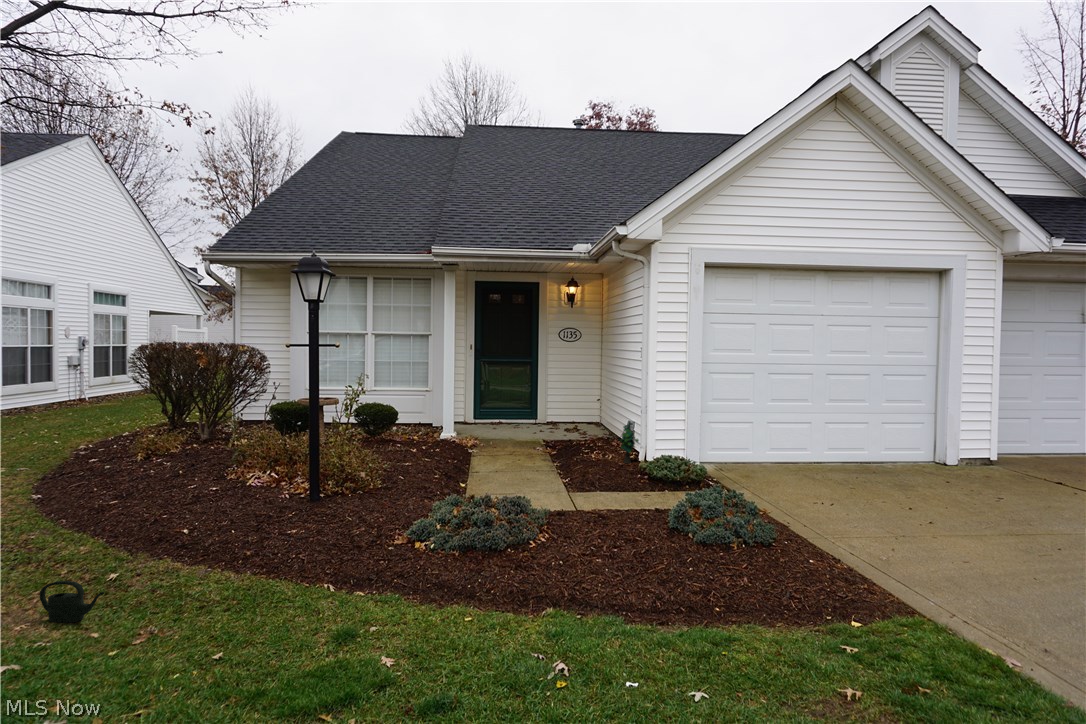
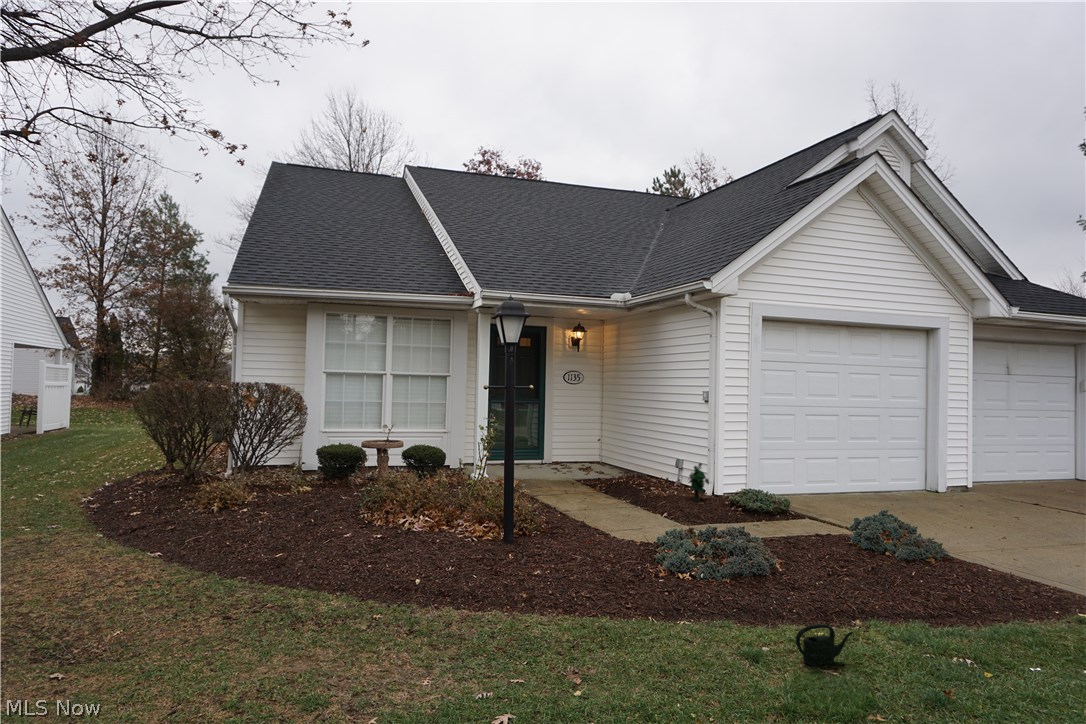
watering can: present [40,581,104,623] -> present [796,624,853,666]

